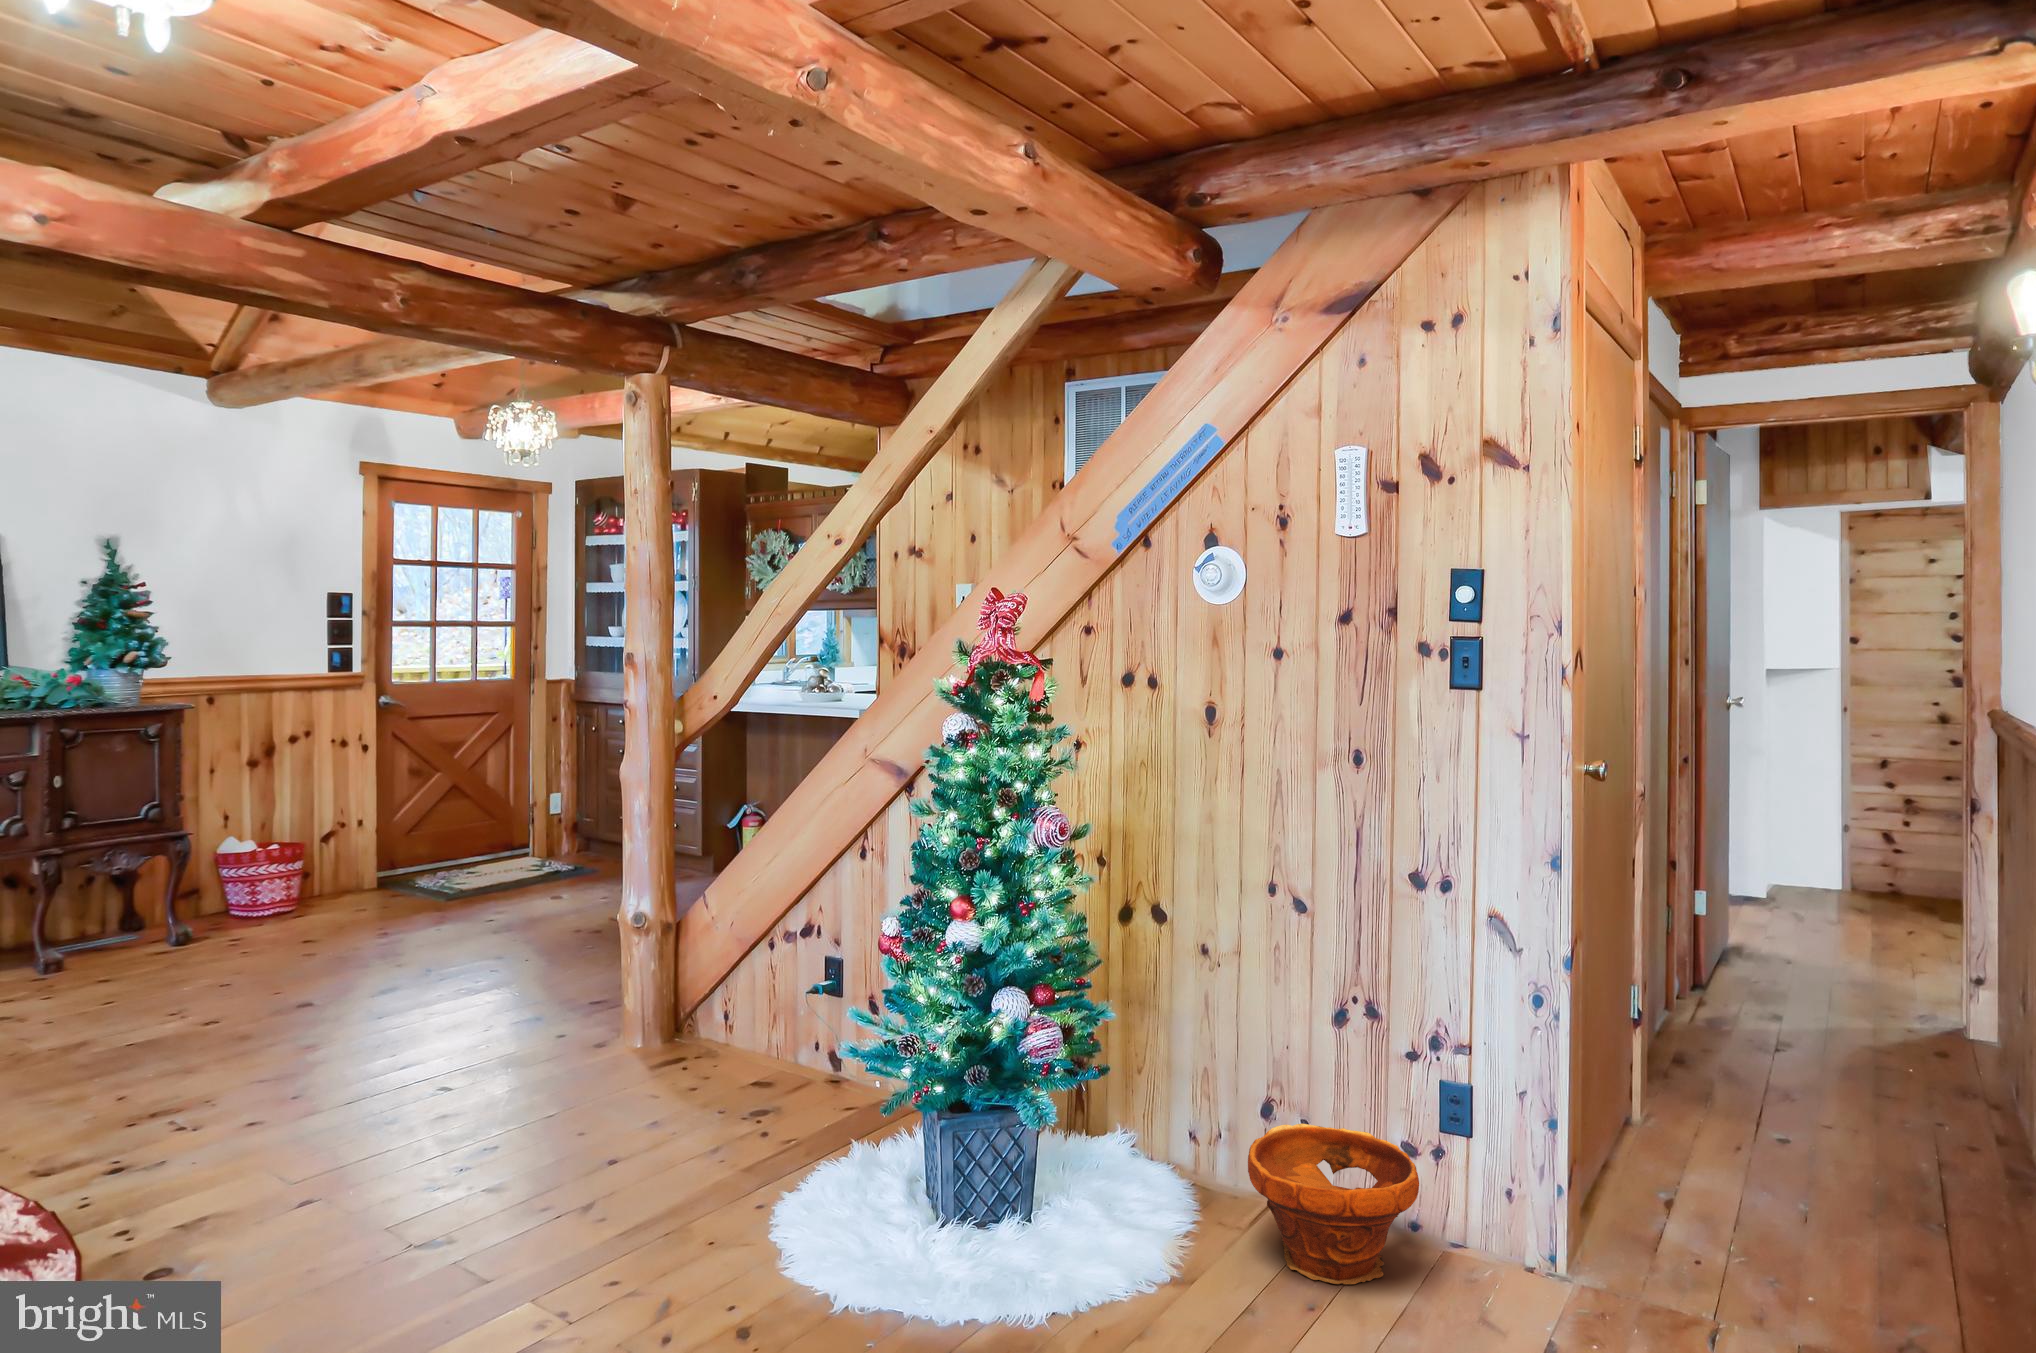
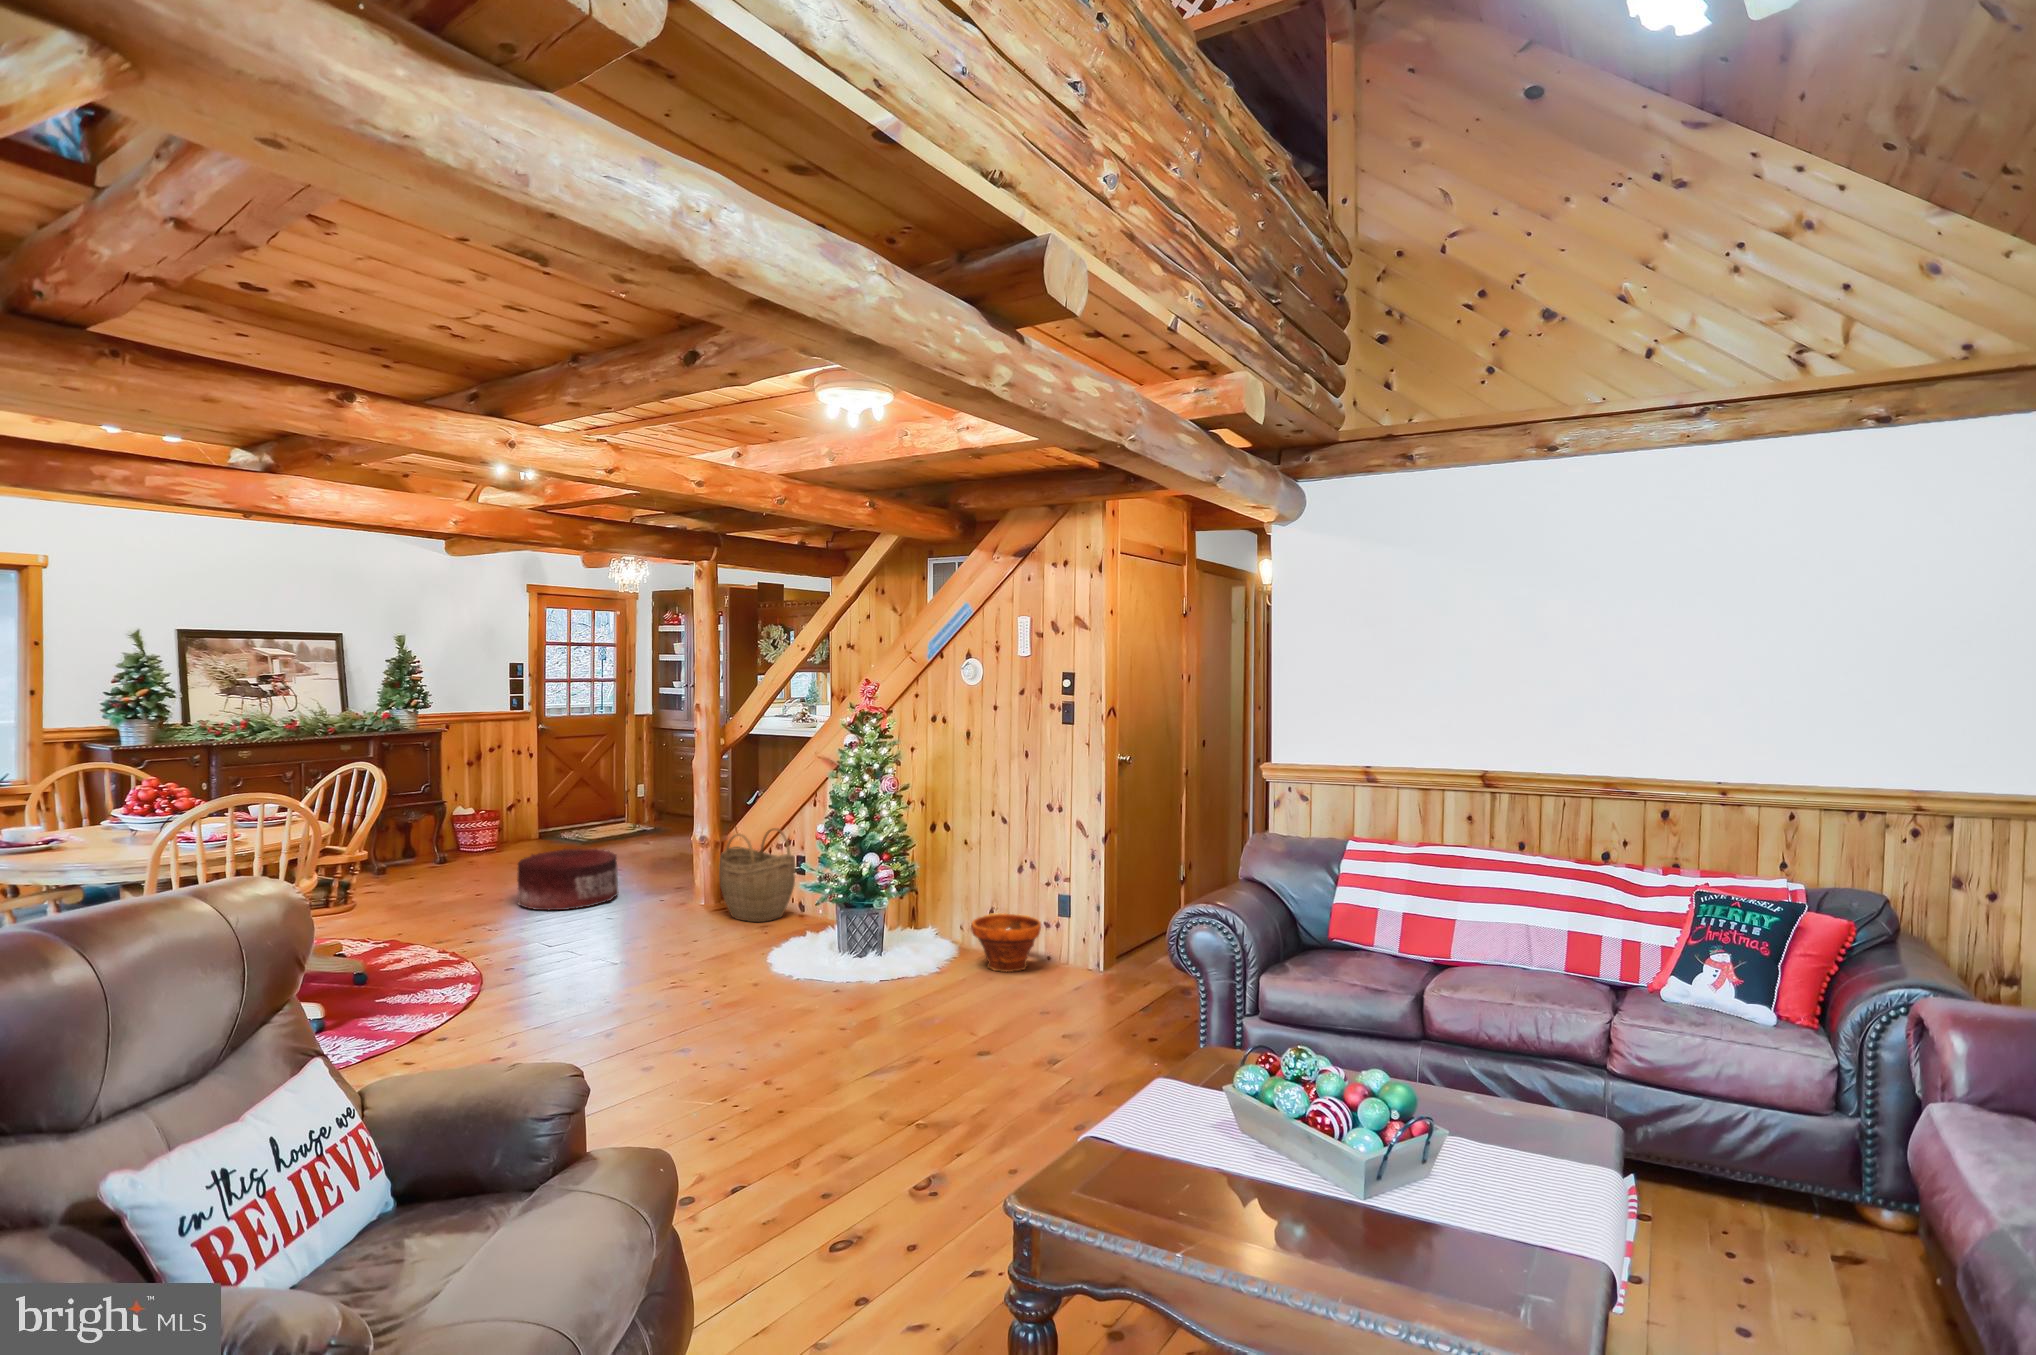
woven basket: none [668,903,822,1101] -> present [719,828,796,922]
pouf: none [278,929,480,1061] -> present [517,849,618,910]

